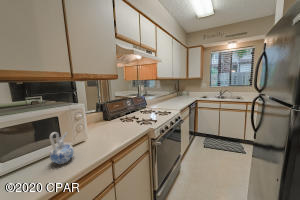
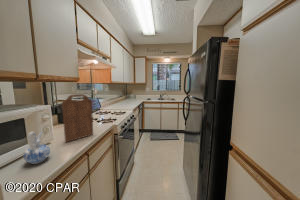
cutting board: none [92,93,124,143] -> present [62,94,93,142]

